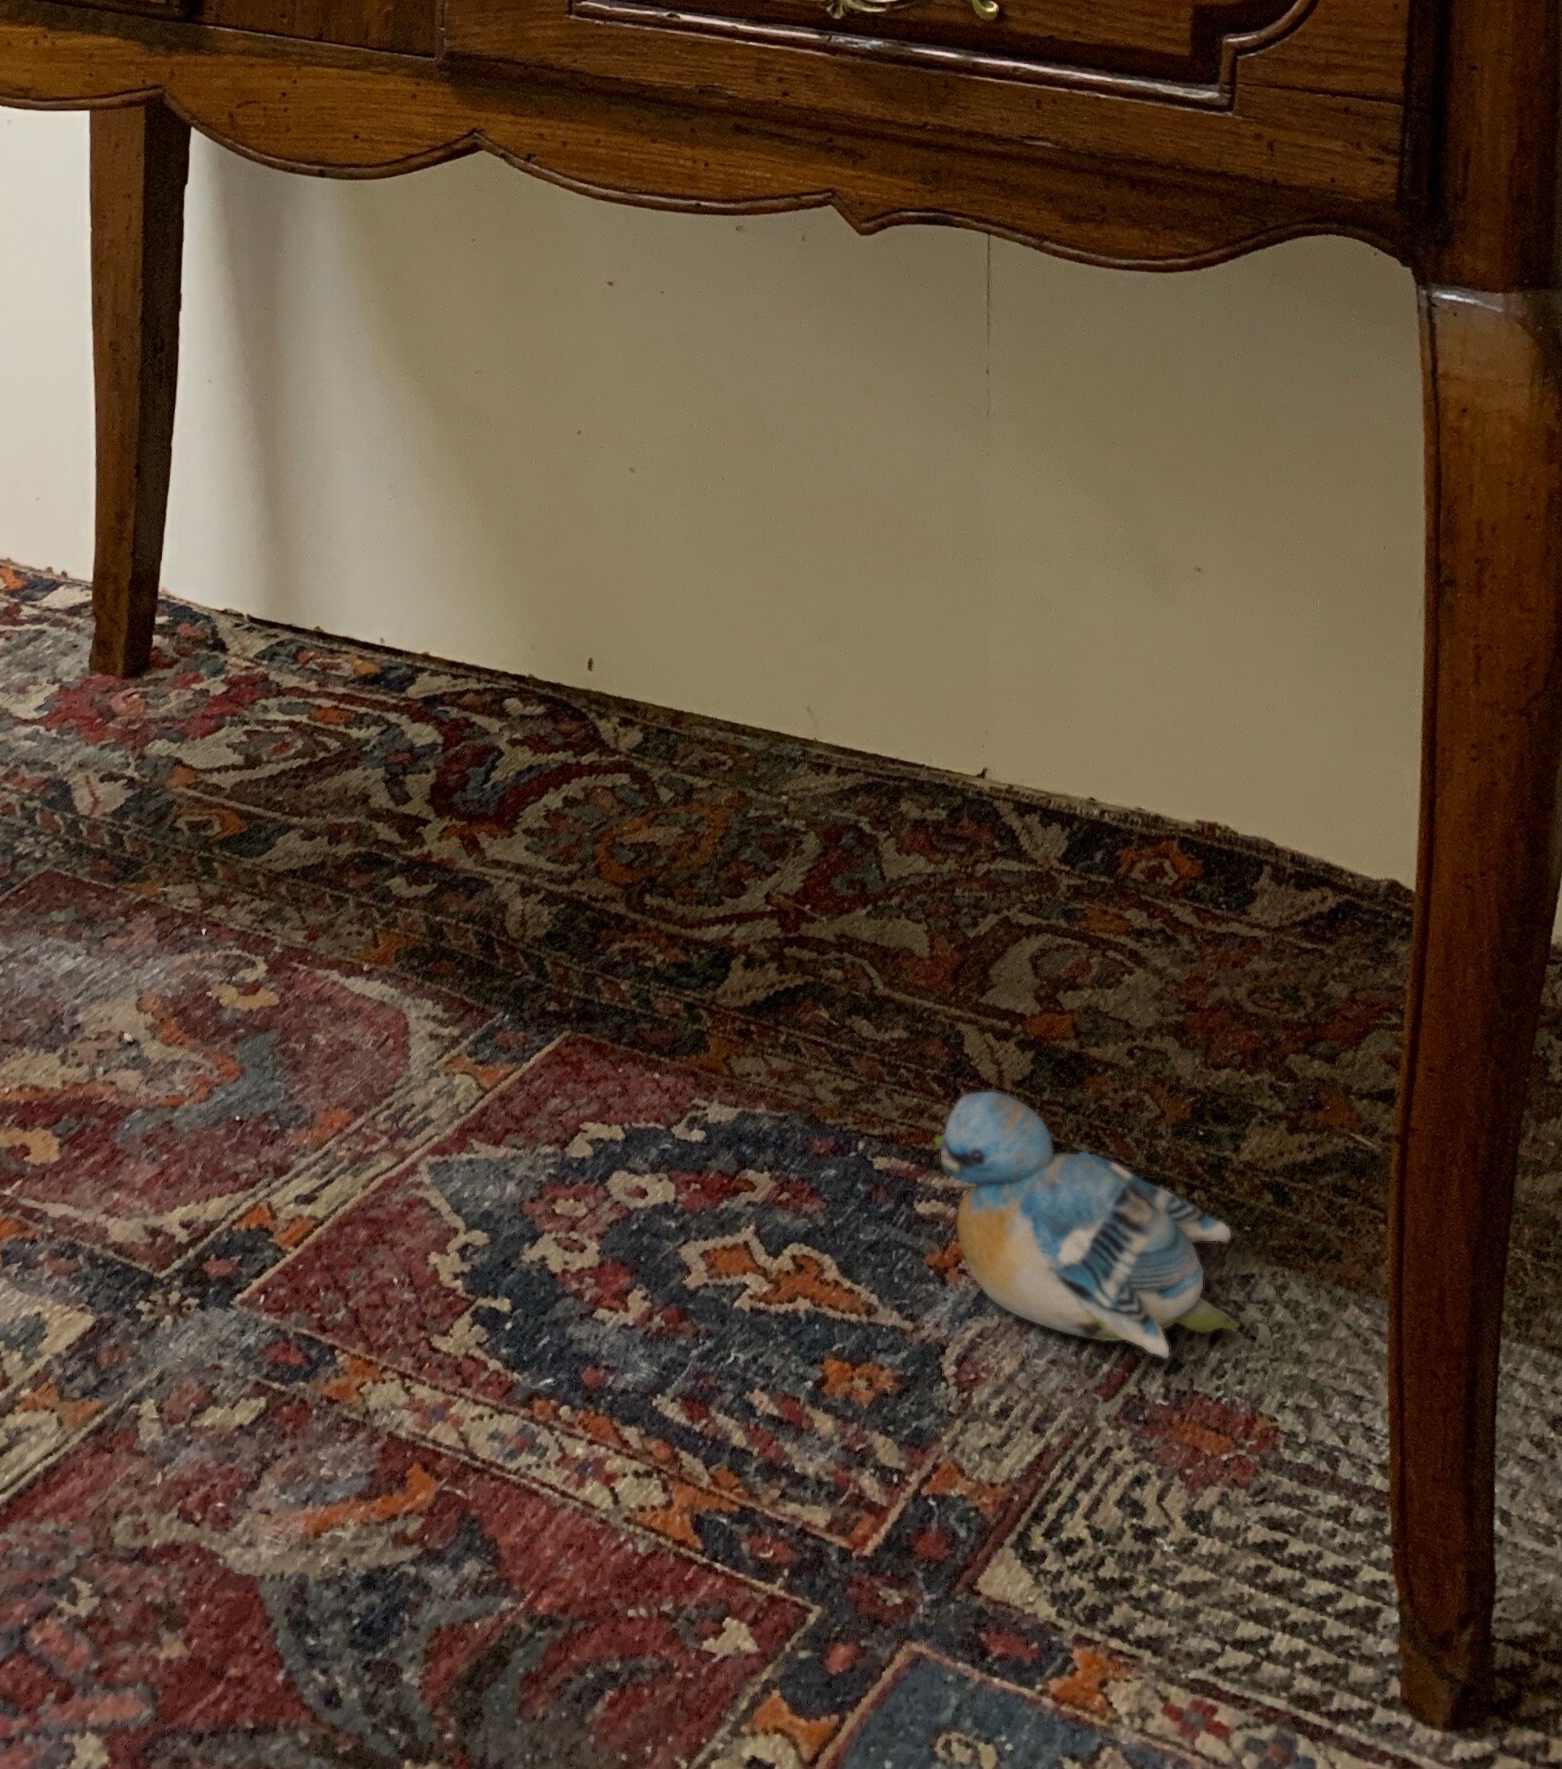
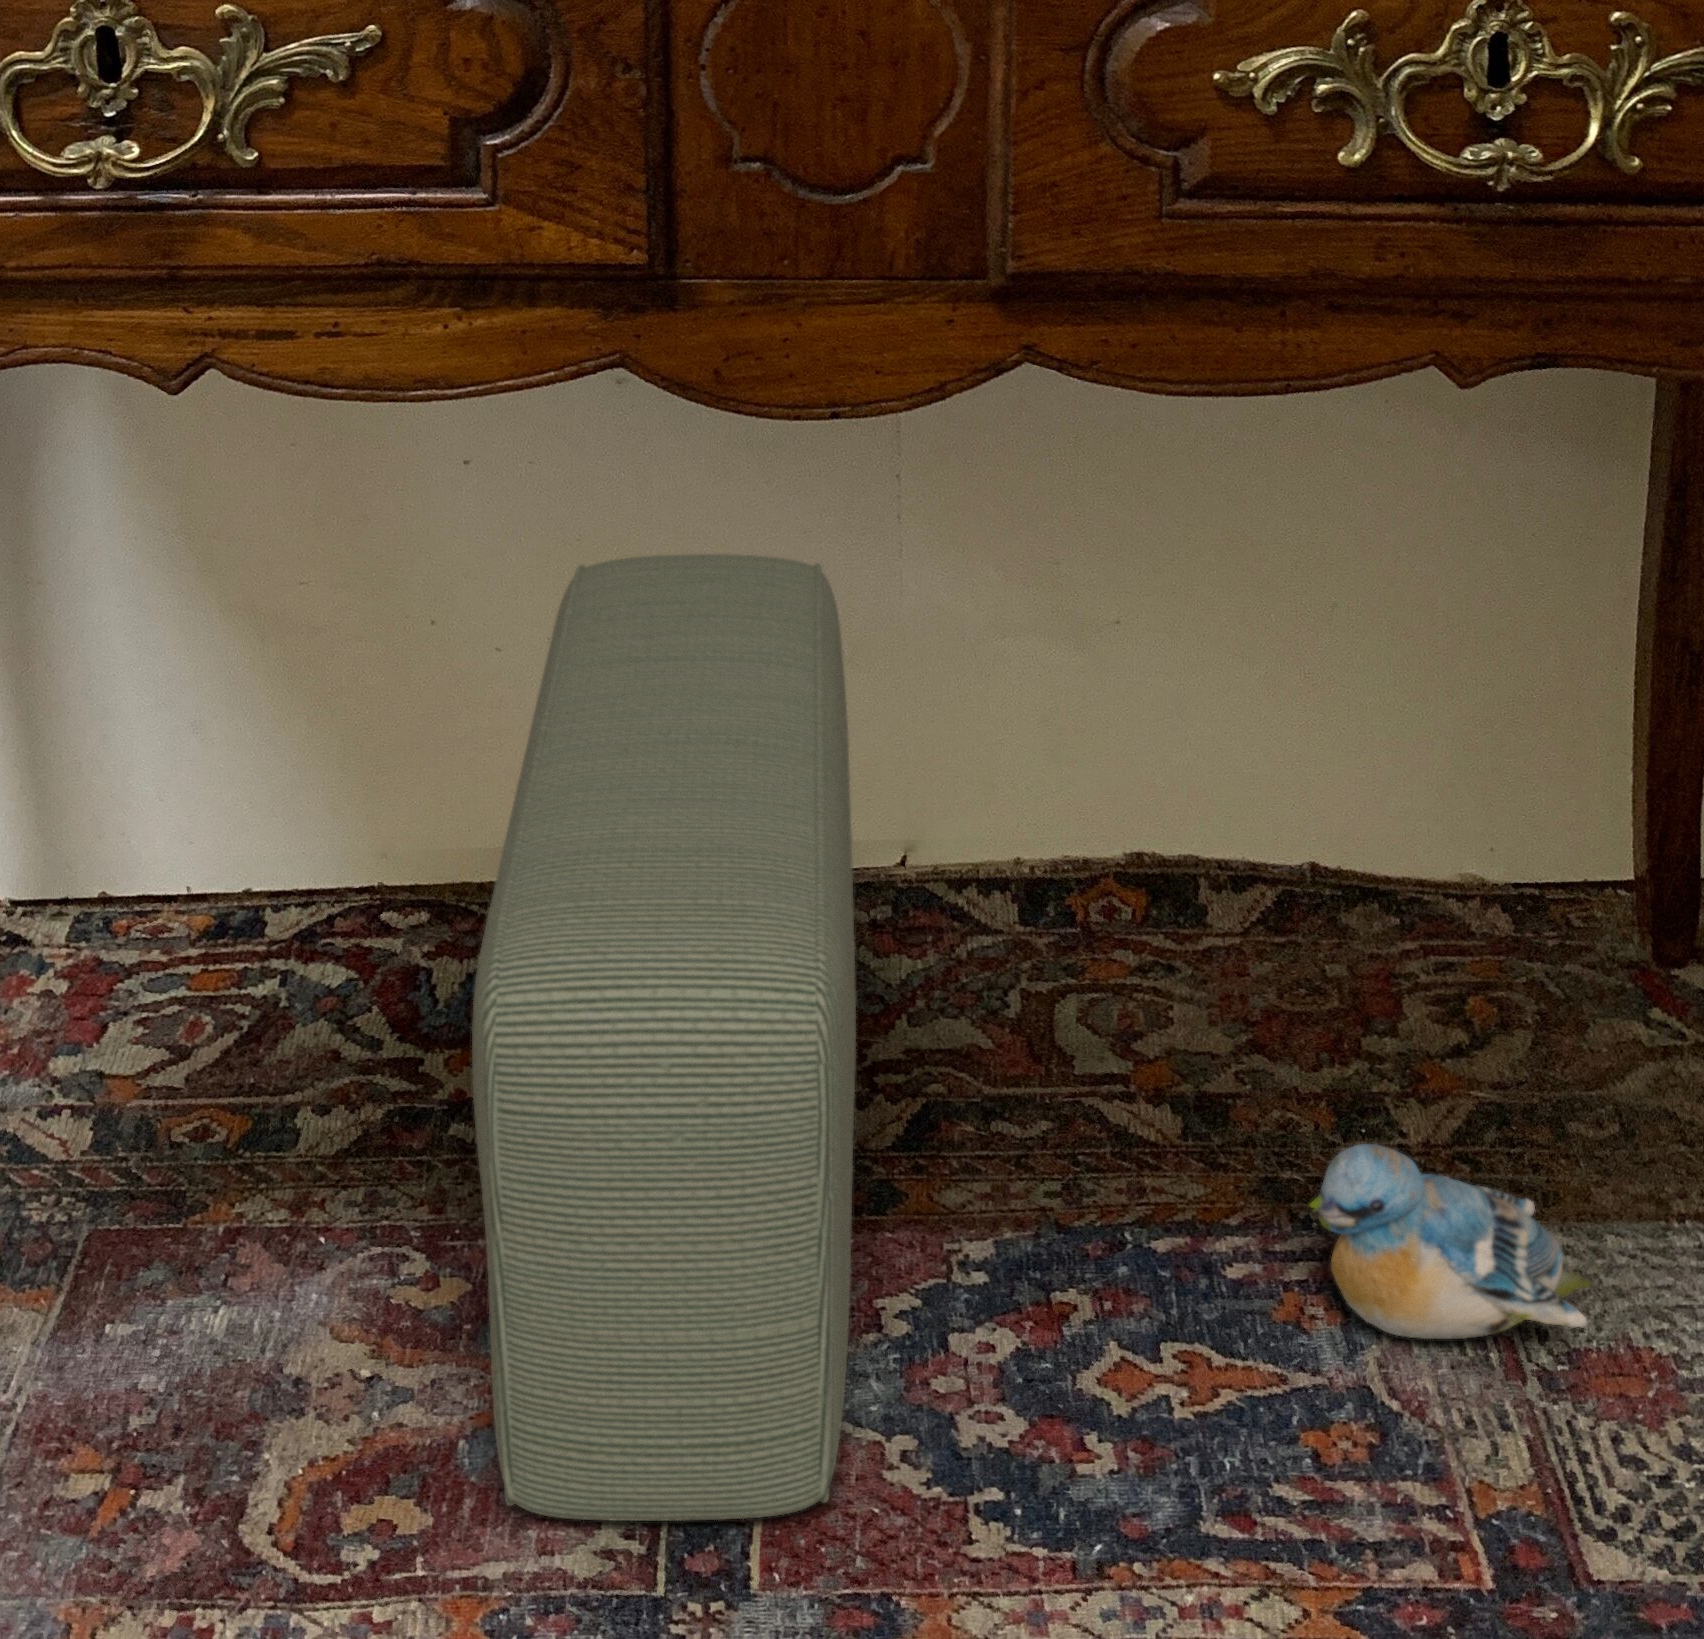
pouf: none [74,388,863,1252] -> present [472,554,856,1521]

